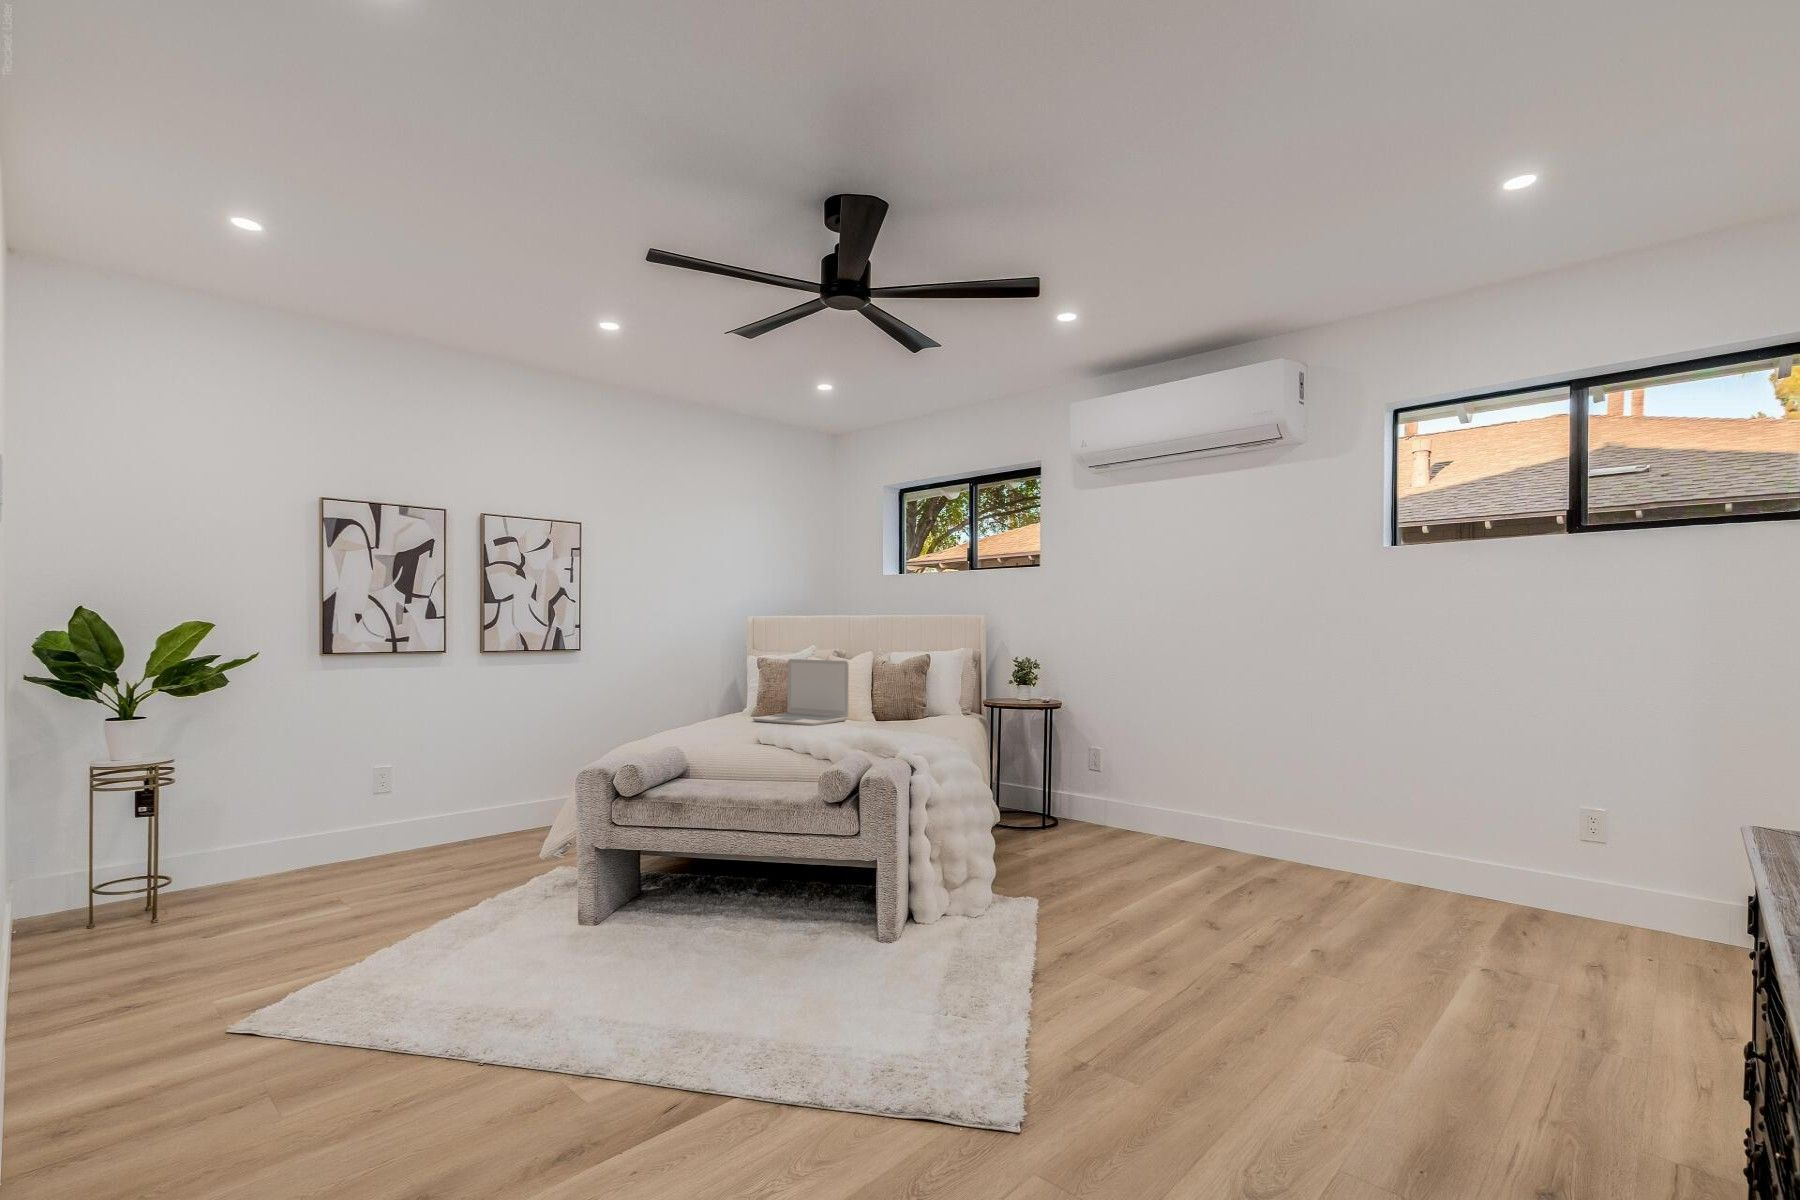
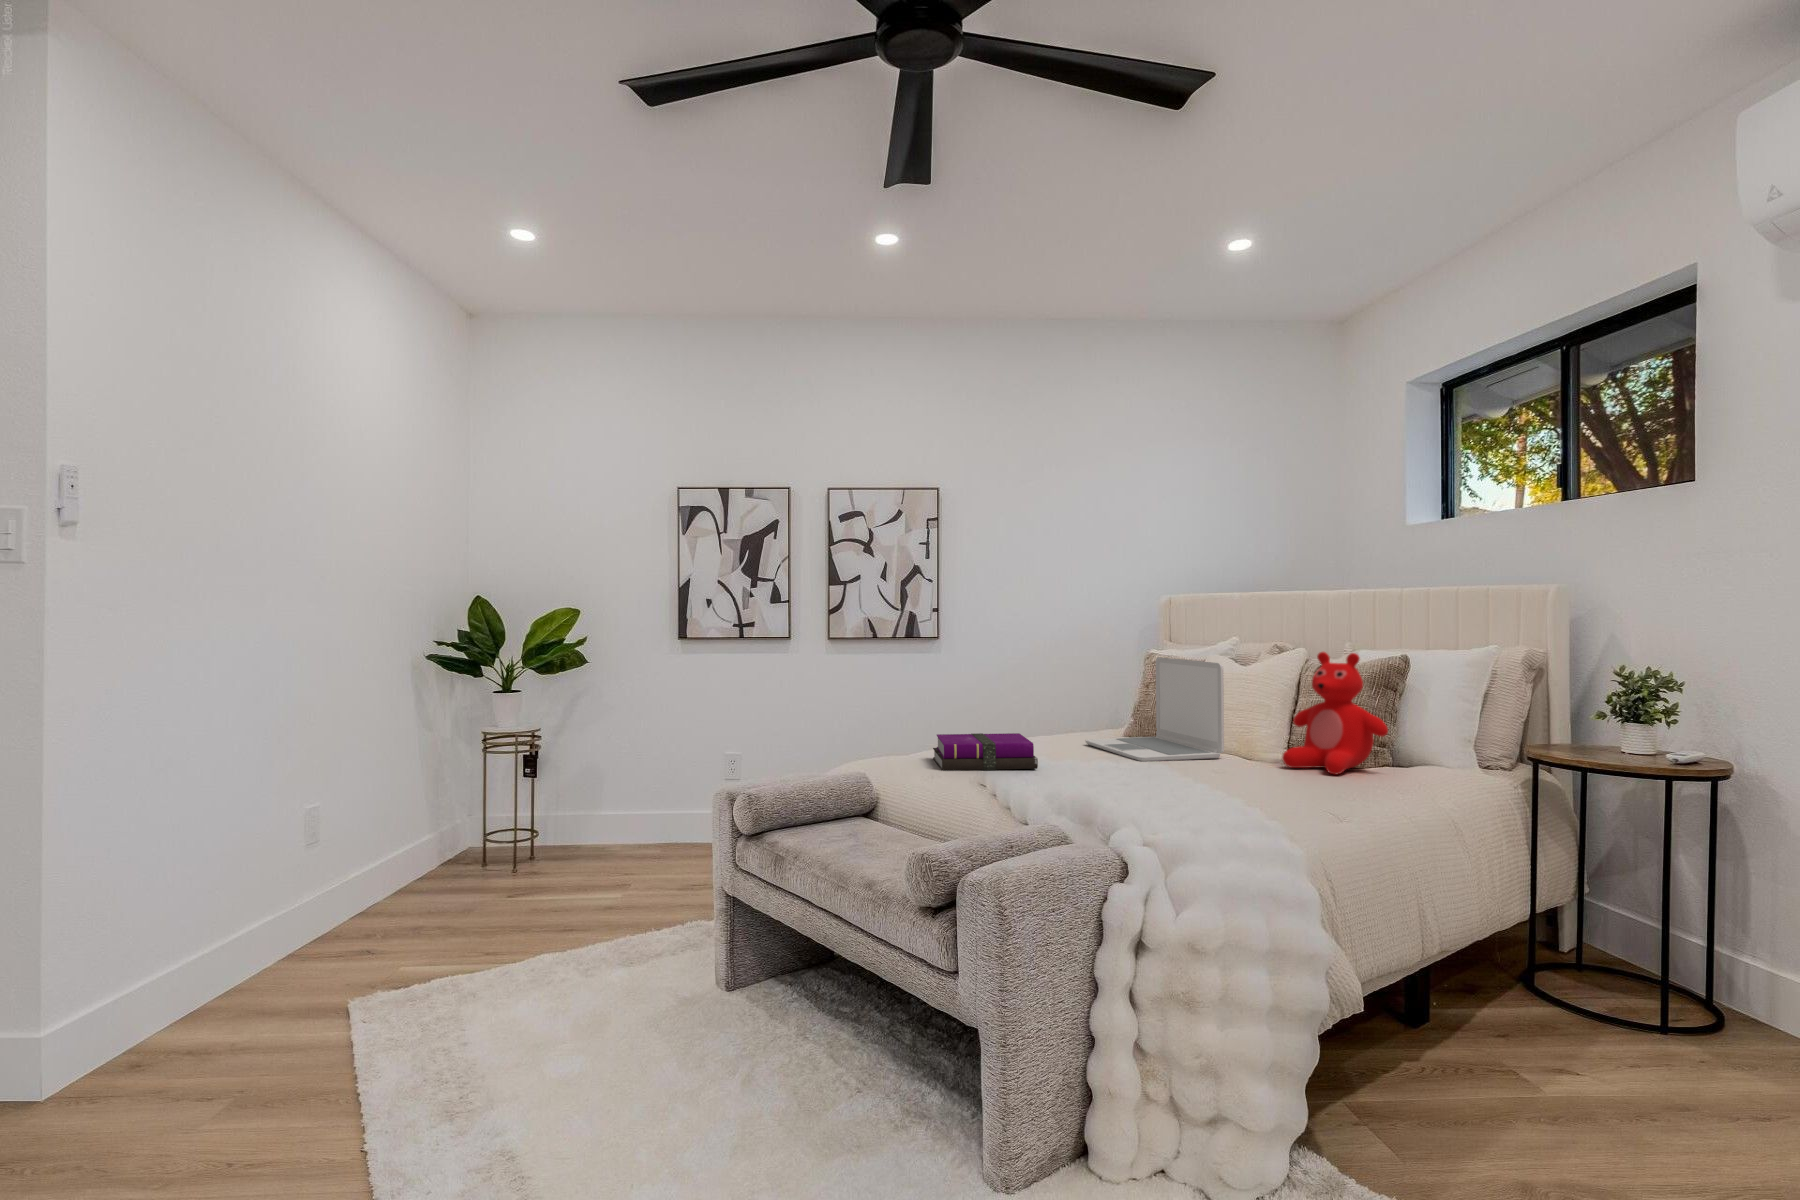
teddy bear: none [883,652,937,722] -> present [1282,652,1388,774]
notebook: none [695,713,779,740] -> present [933,733,1038,771]

